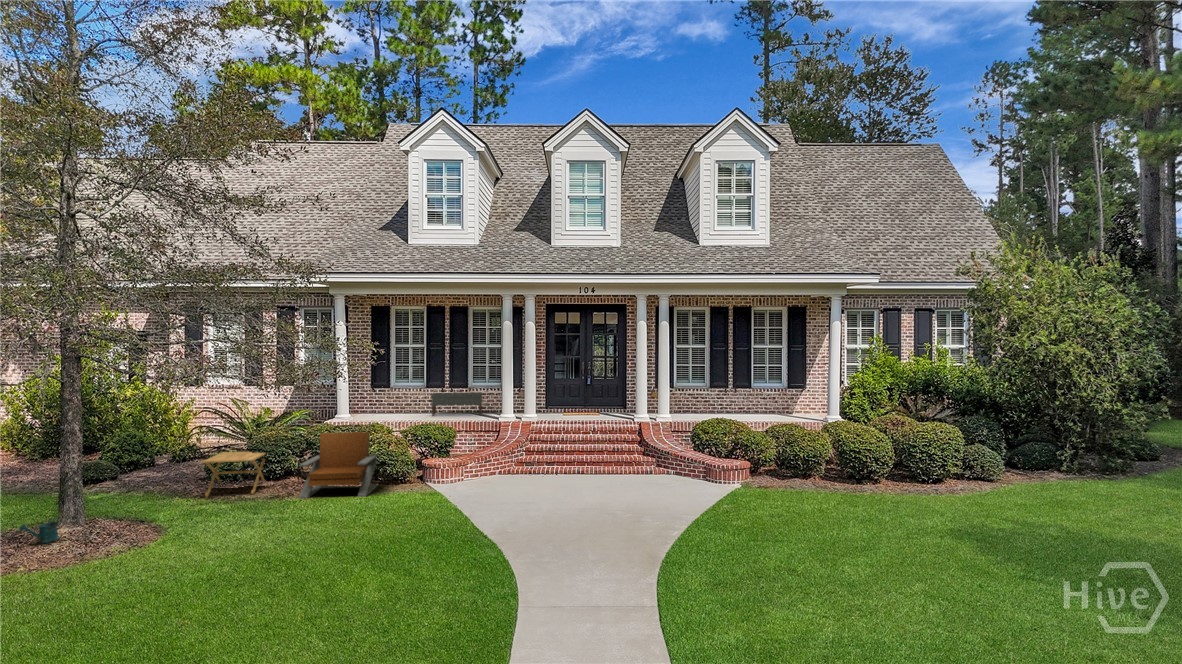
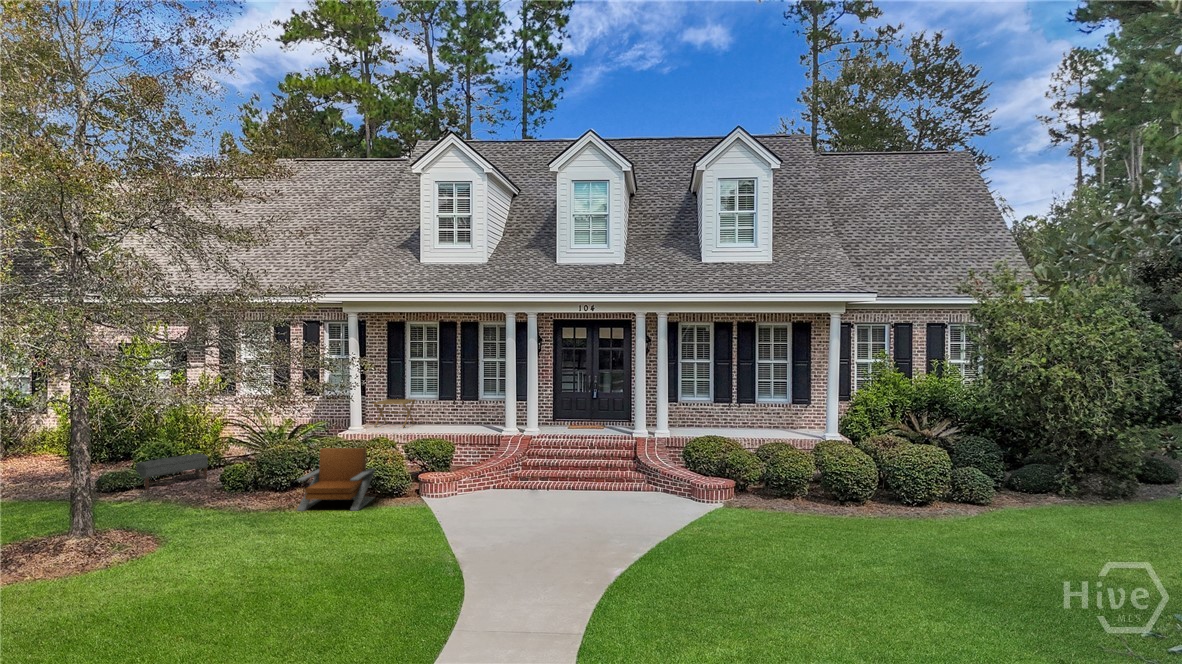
bench: present [431,392,482,416] -> present [136,453,208,490]
side table: present [203,452,266,497] -> present [373,399,416,427]
watering can: present [19,522,59,544] -> none [32,530,74,554]

